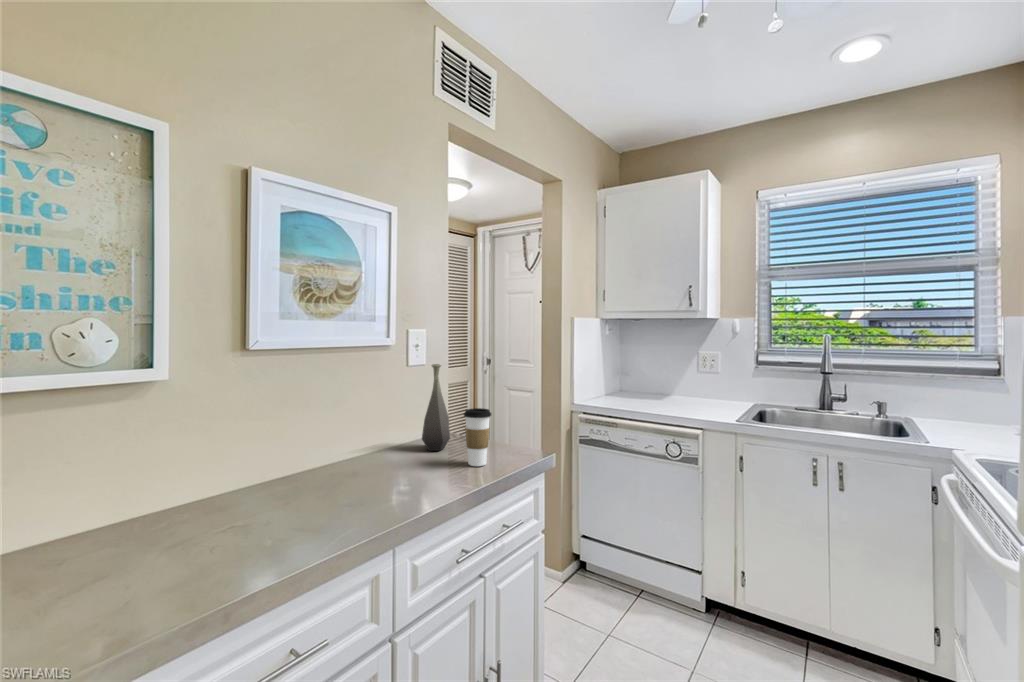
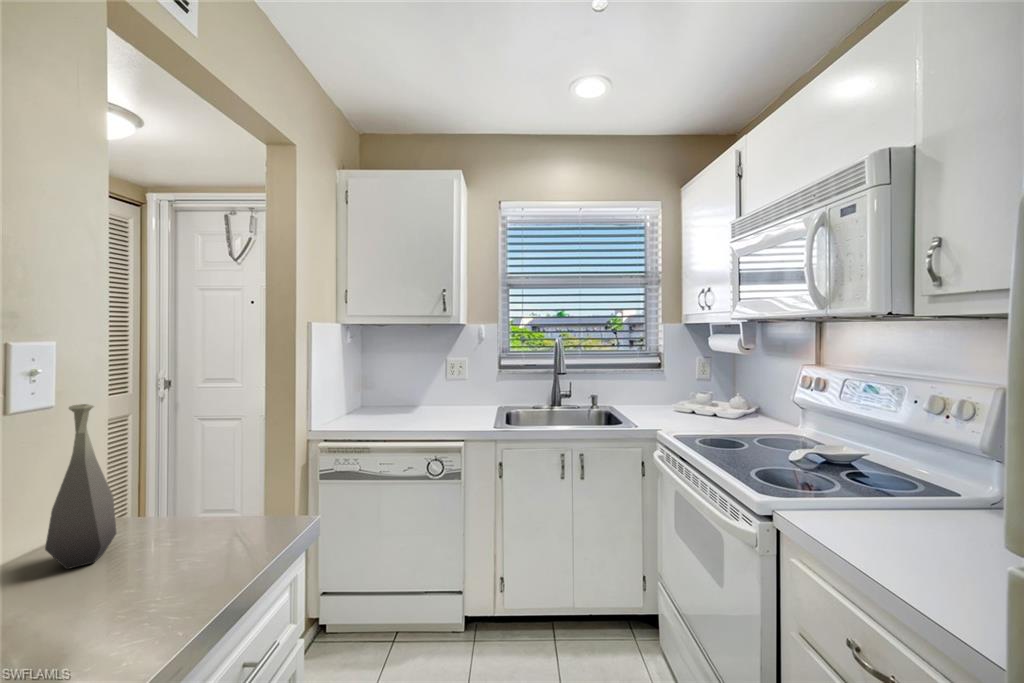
coffee cup: present [464,408,491,466] -> none [153,474,213,581]

